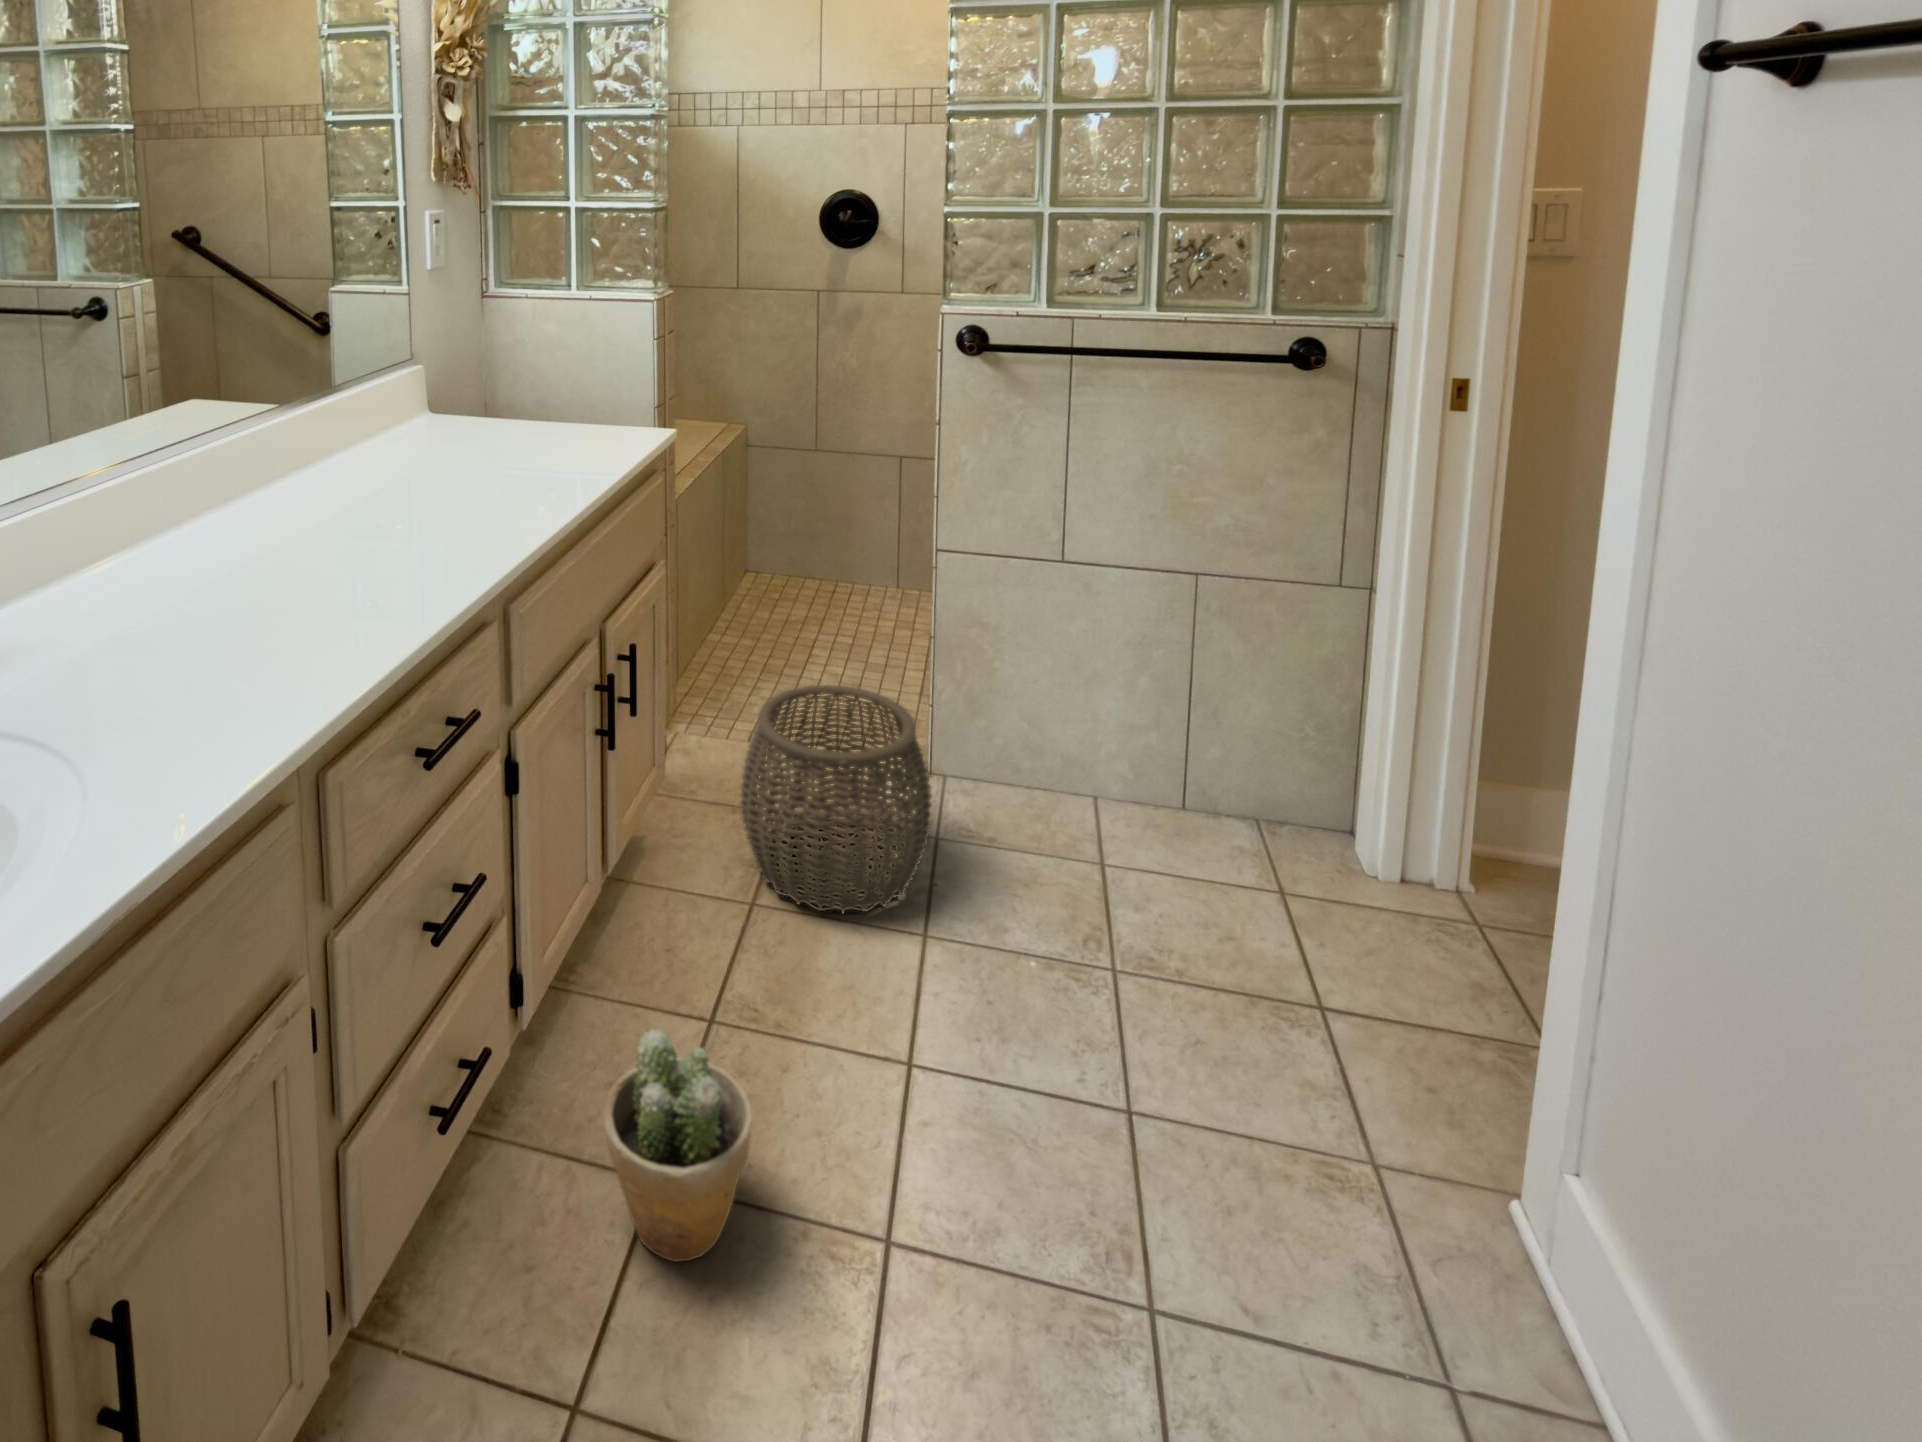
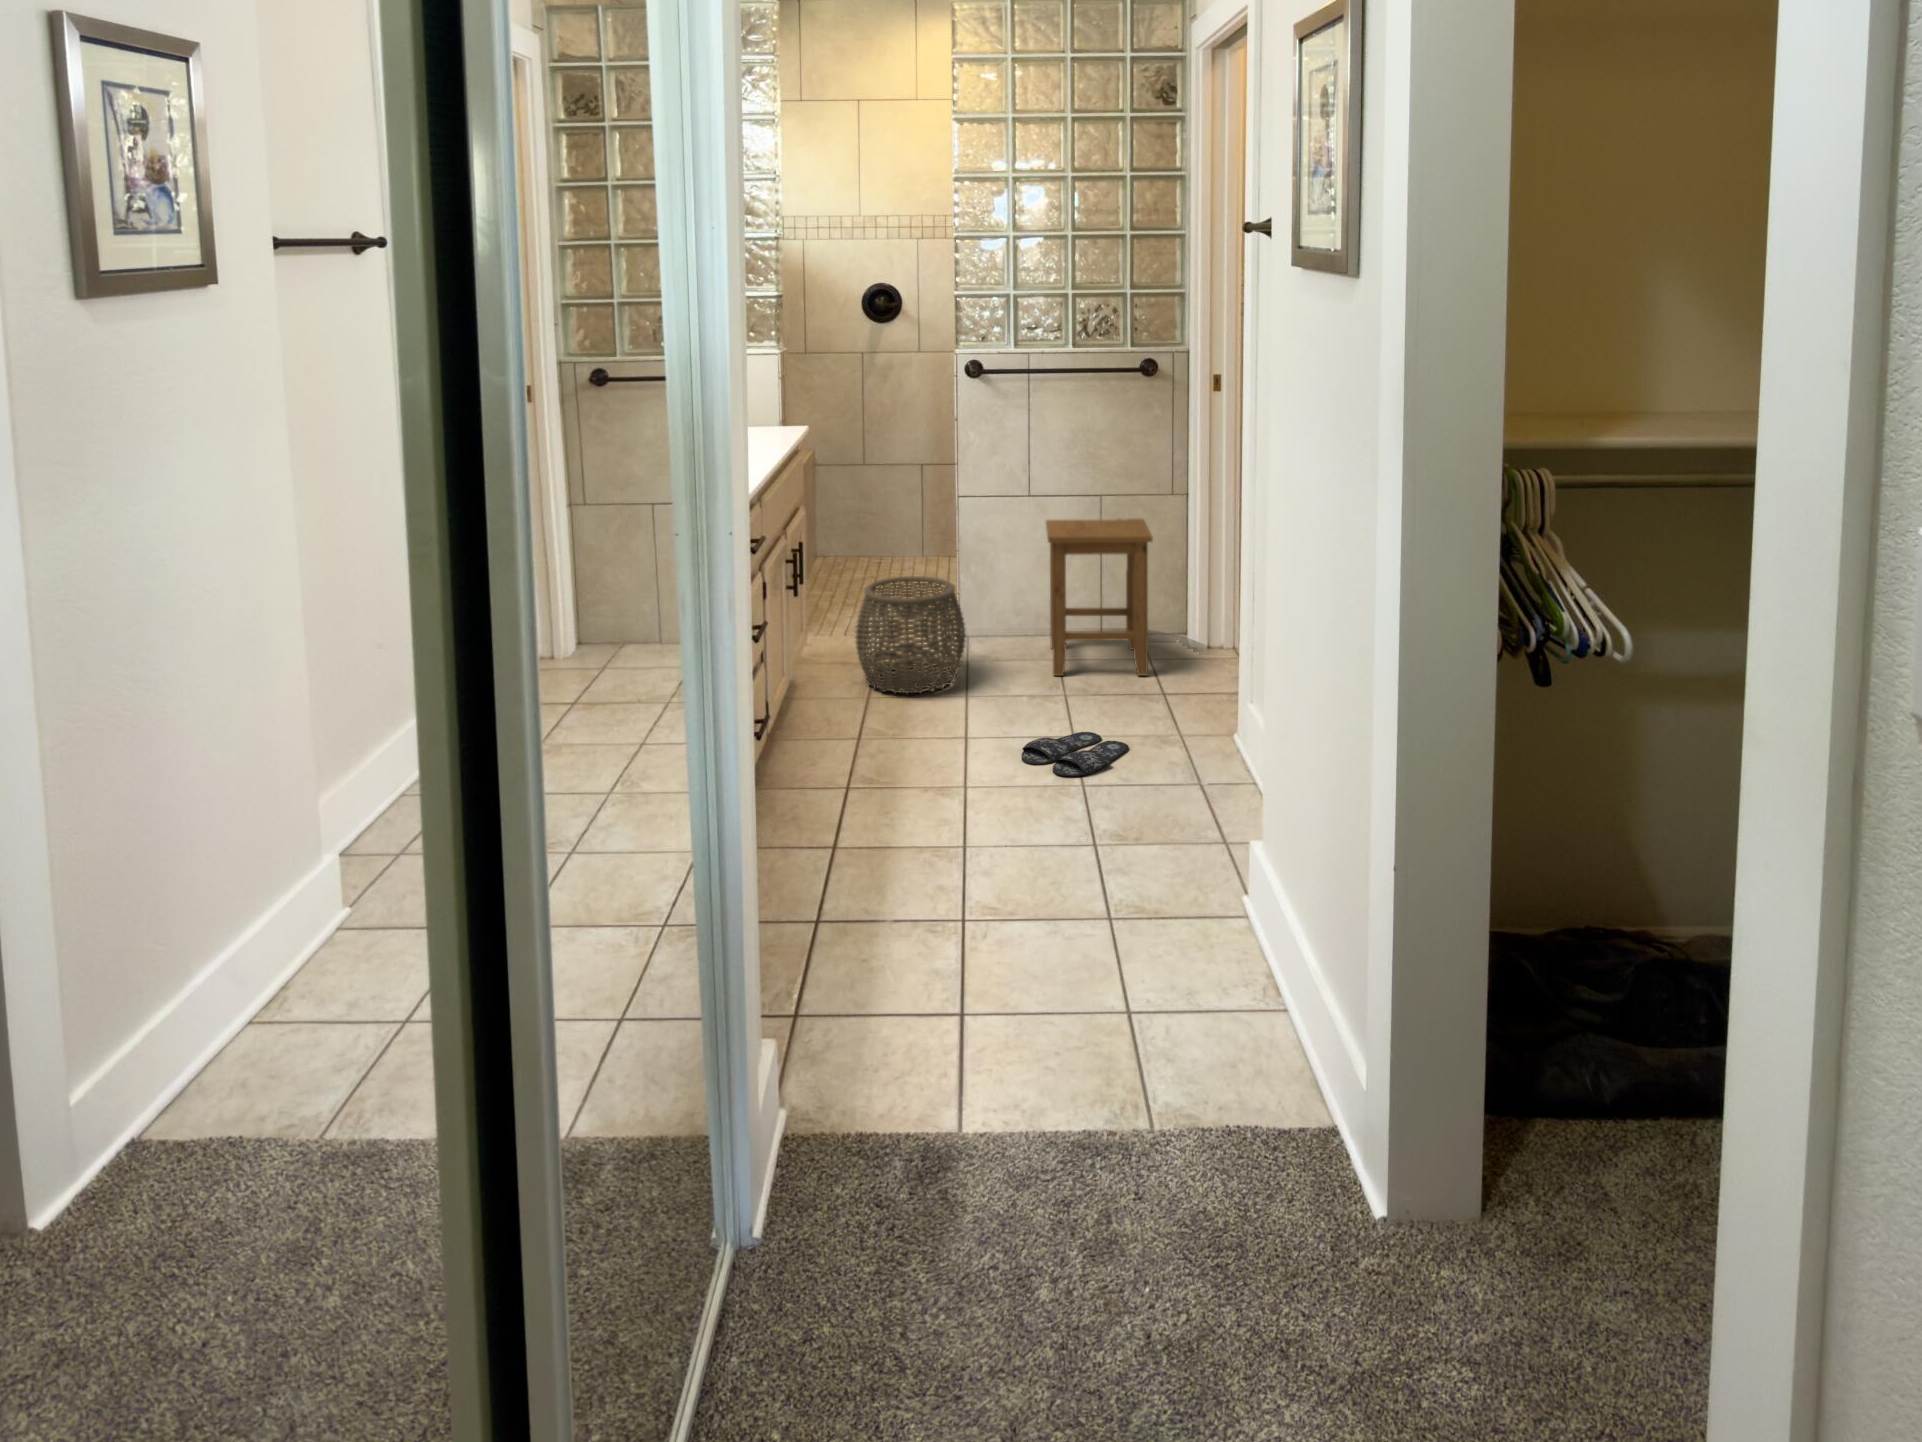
stool: none [1087,597,1310,938] -> present [1046,519,1153,676]
potted plant: present [604,1029,752,1262] -> none [827,693,899,797]
slippers: none [1017,1111,1260,1299] -> present [1022,732,1128,776]

